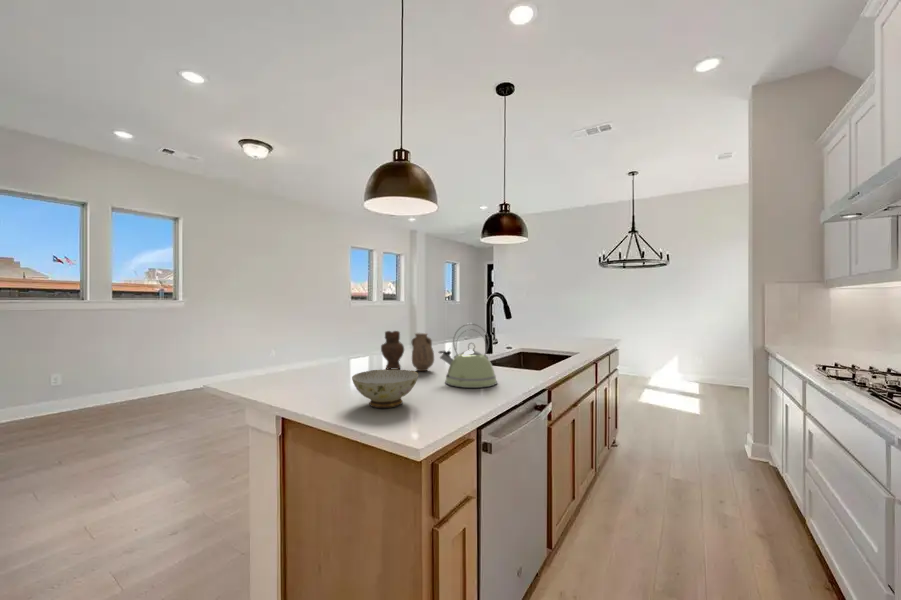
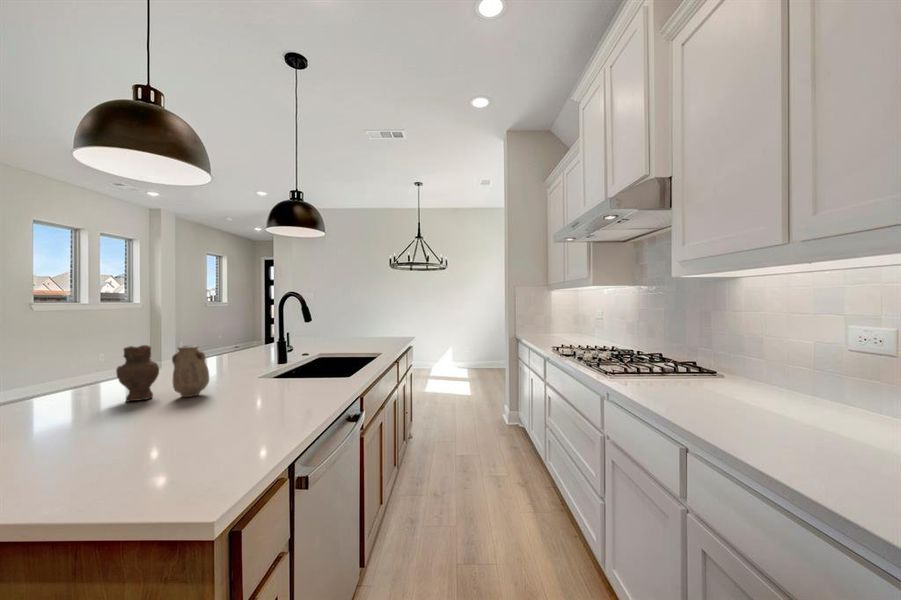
kettle: present [439,323,497,388] -> none [218,330,300,412]
ceramic bowl: present [352,369,418,408] -> none [54,402,188,471]

